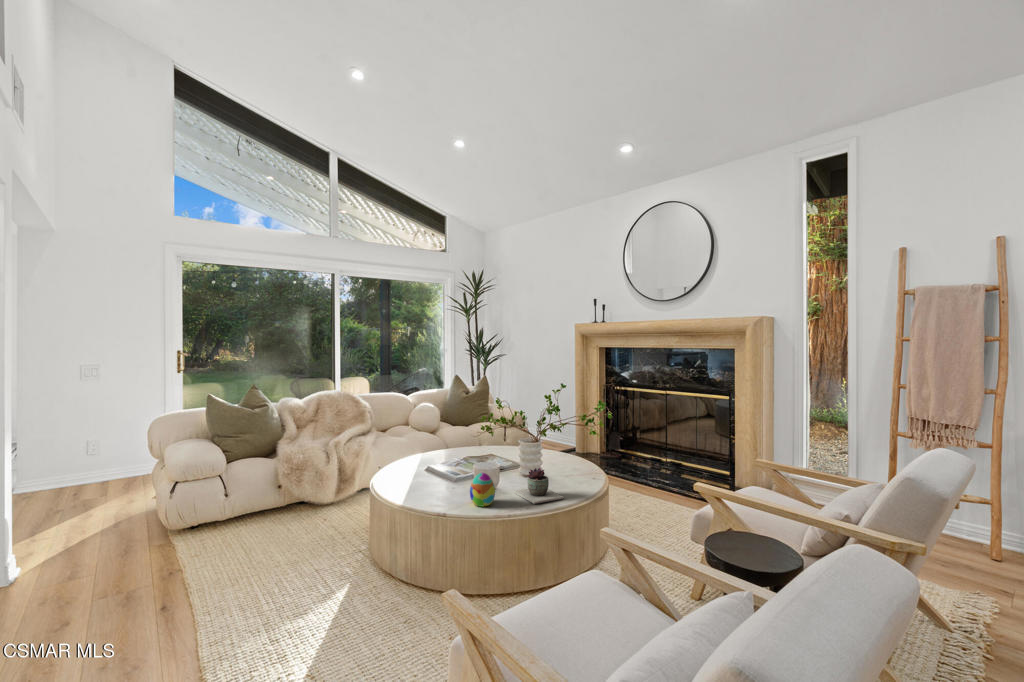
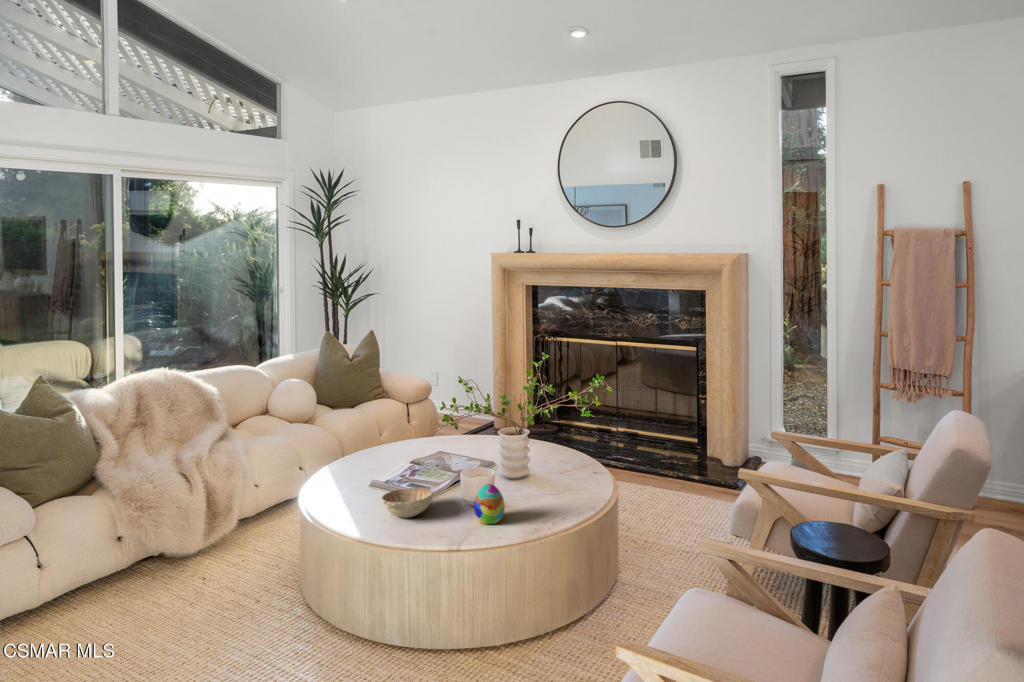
succulent plant: present [514,468,563,504] -> none [514,468,576,512]
decorative bowl: none [404,472,451,494] -> present [382,487,433,518]

